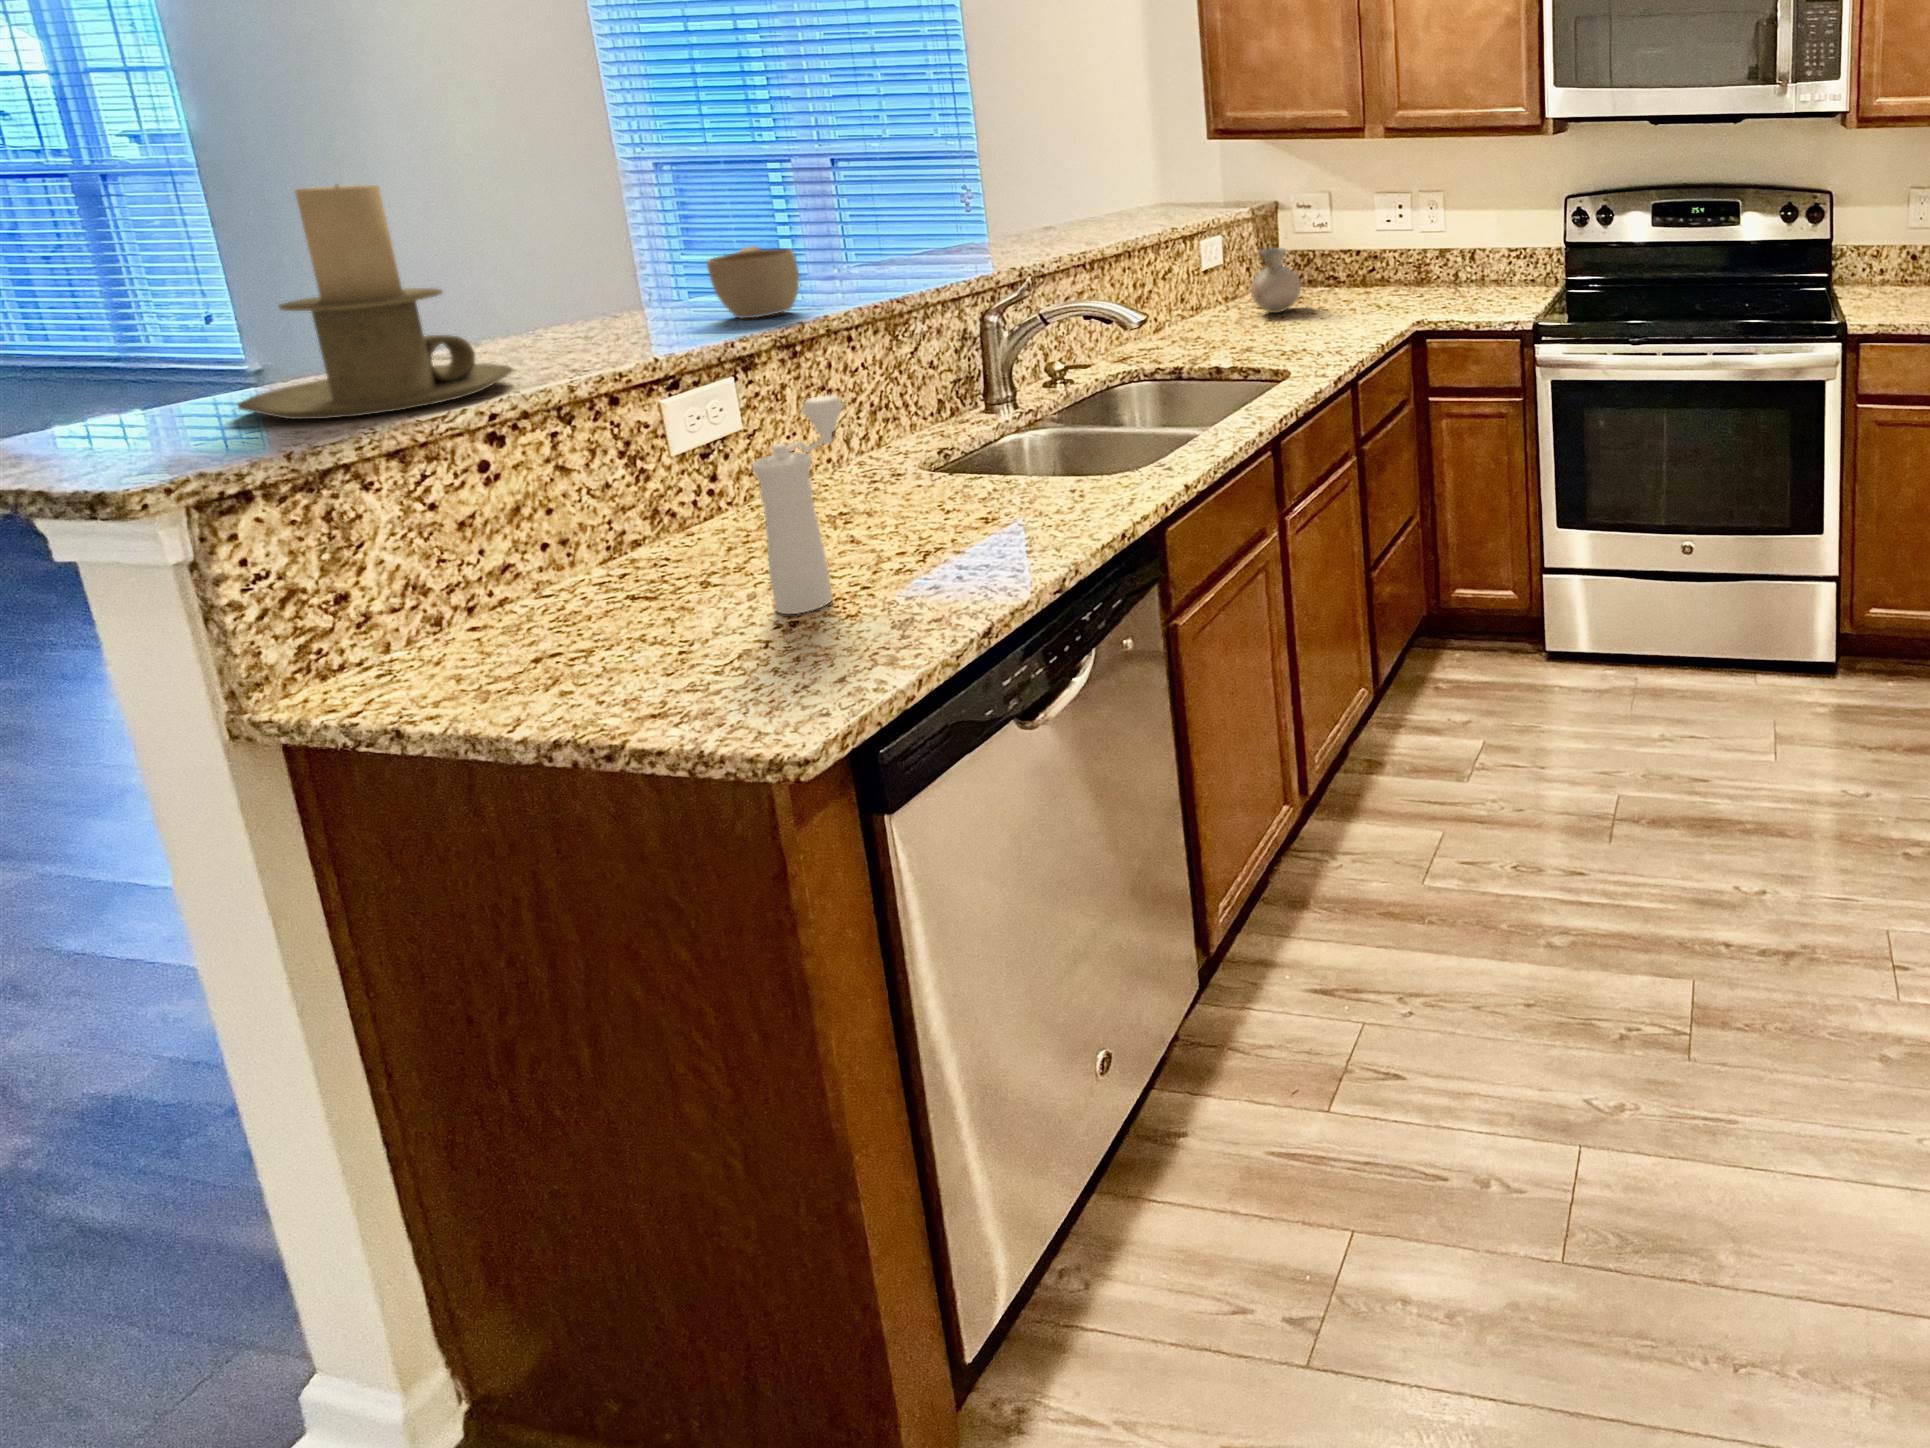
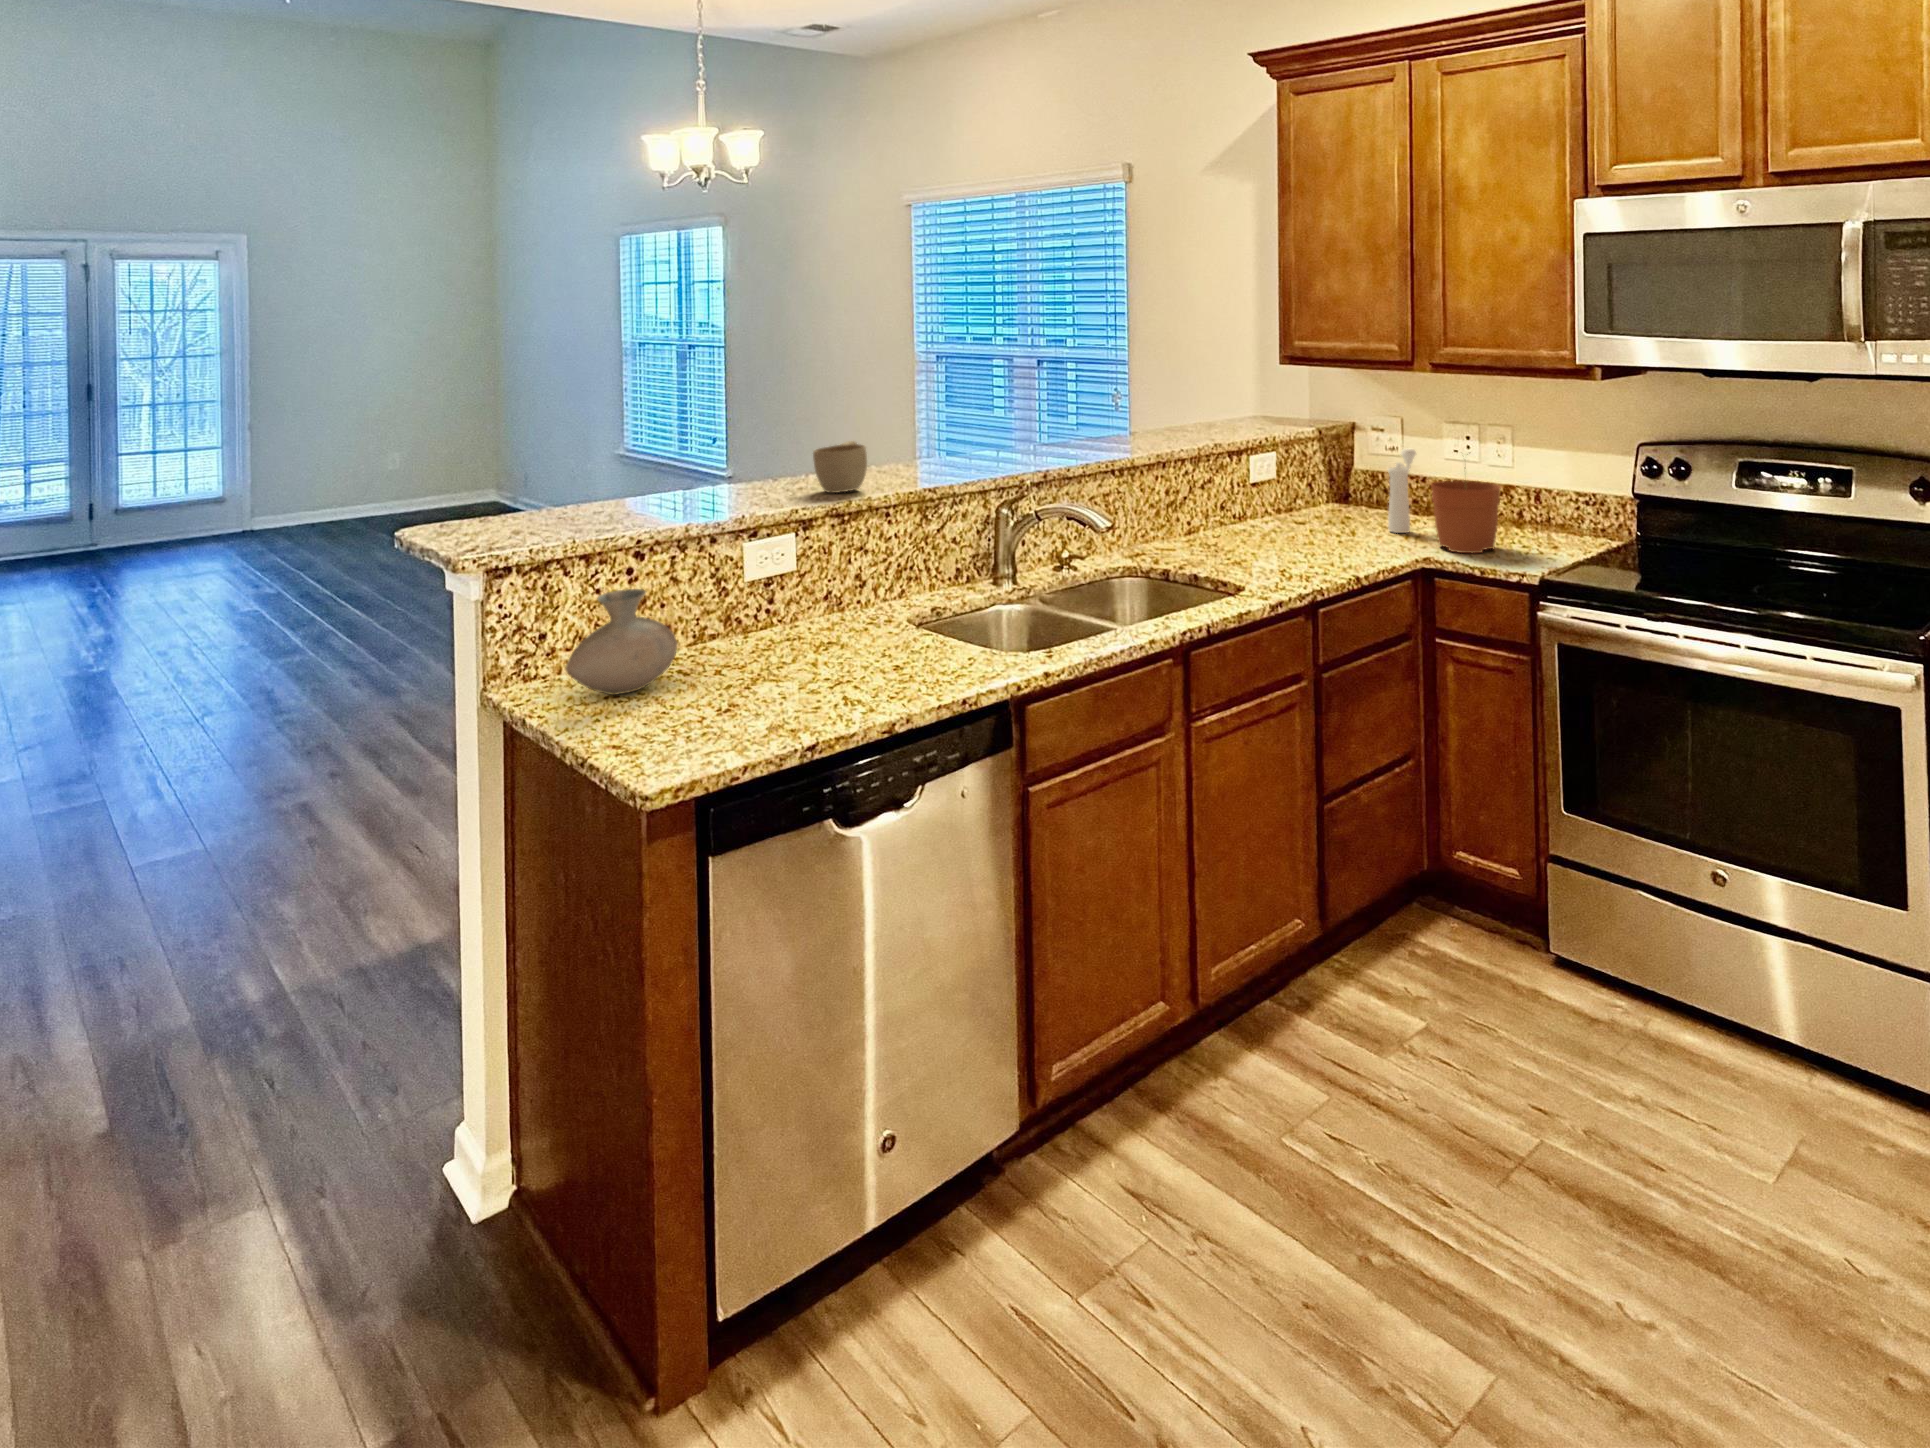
candle holder: present [238,184,513,419] -> none [541,397,668,532]
plant pot: none [1403,216,1469,313] -> present [1431,480,1501,553]
vase: present [1250,248,1301,313] -> present [566,589,677,695]
pepper mill: present [752,395,844,614] -> present [1388,448,1416,533]

